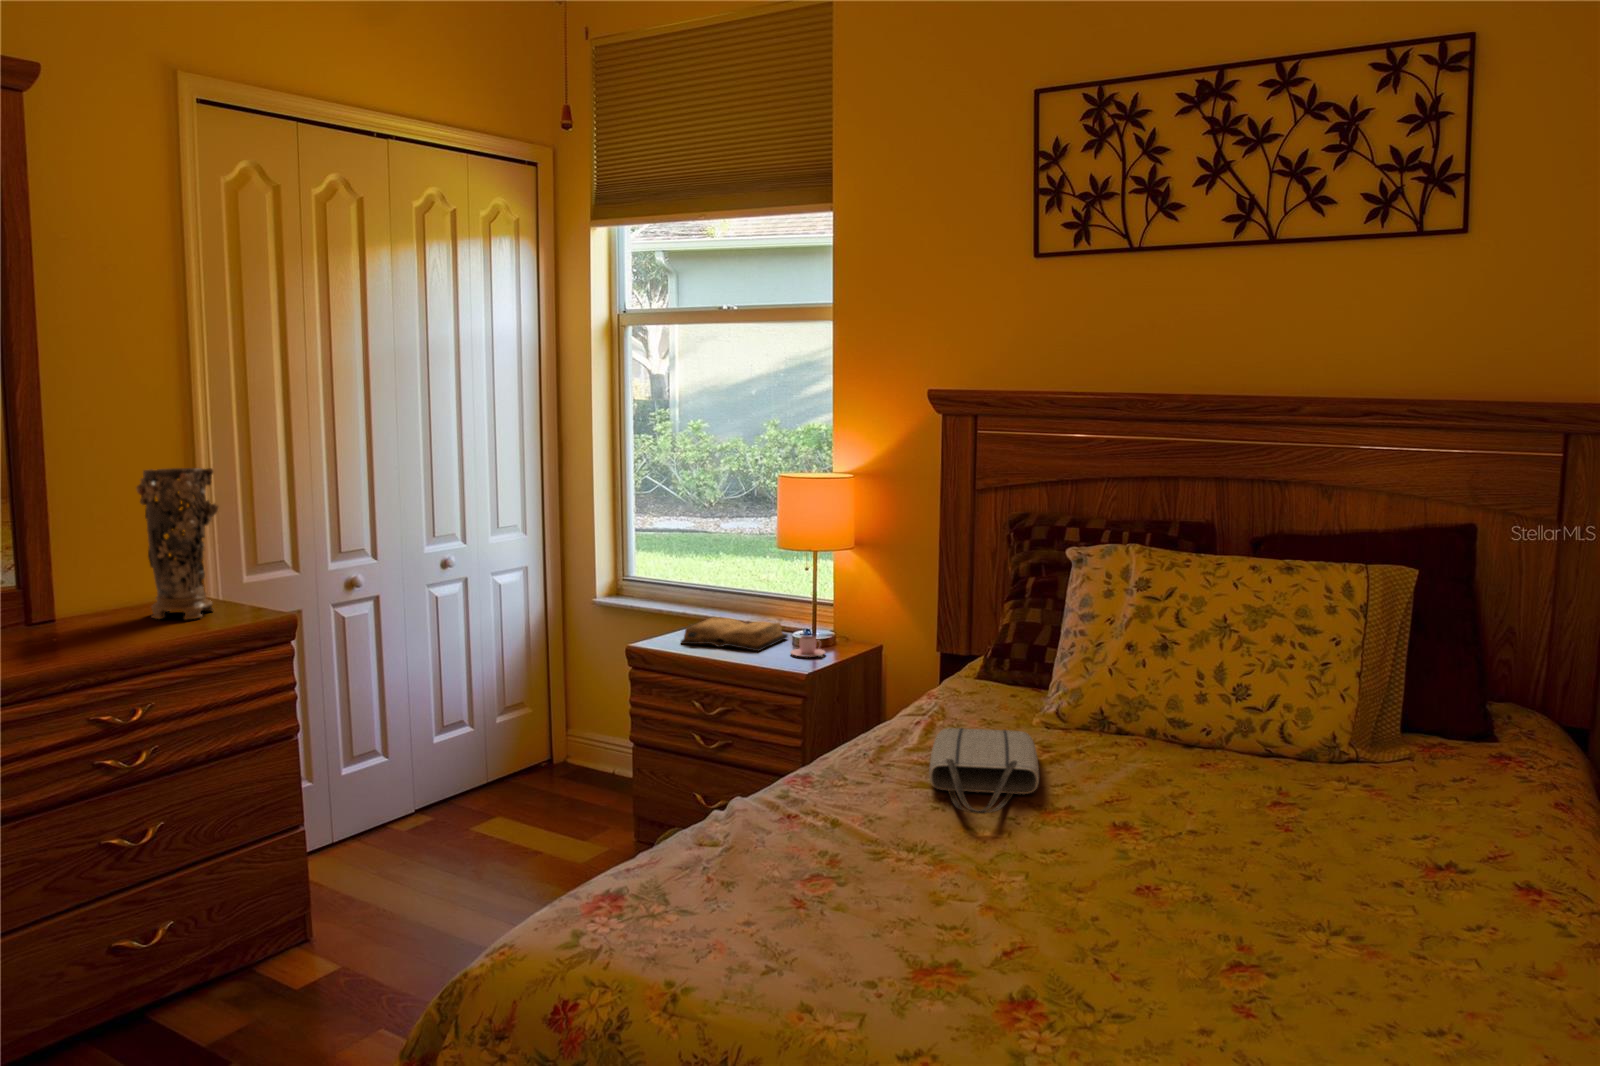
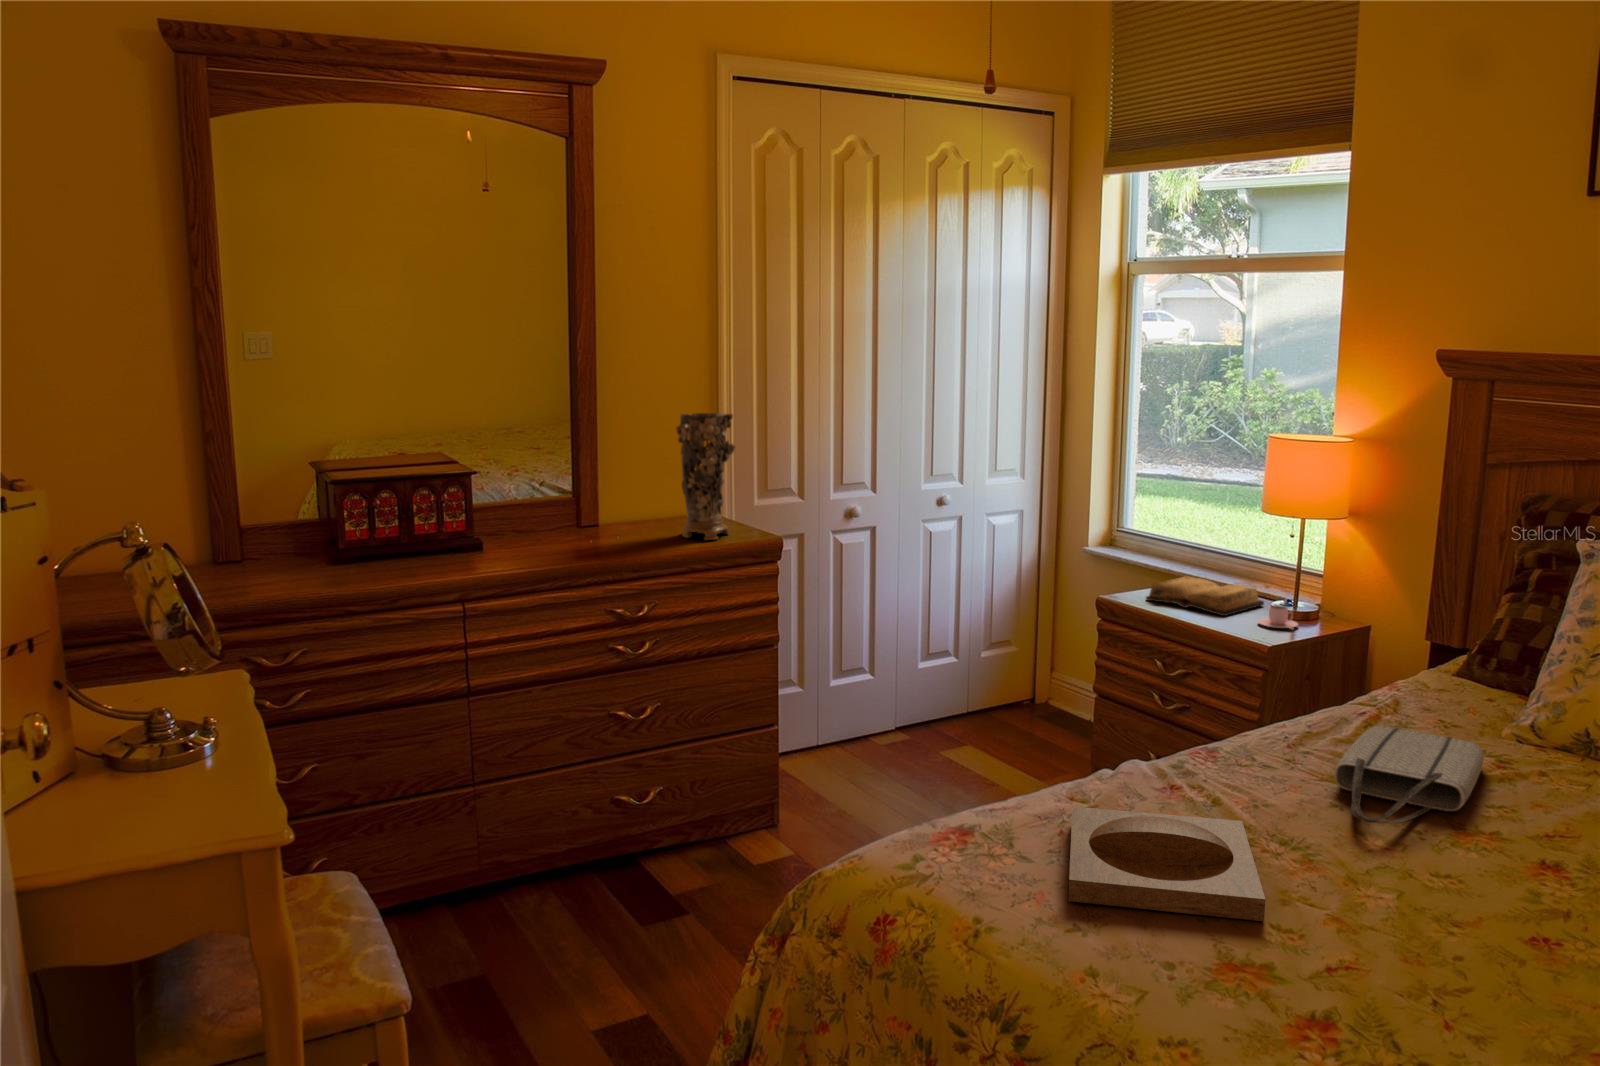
tray: none [718,833,933,944] -> present [1069,807,1265,921]

